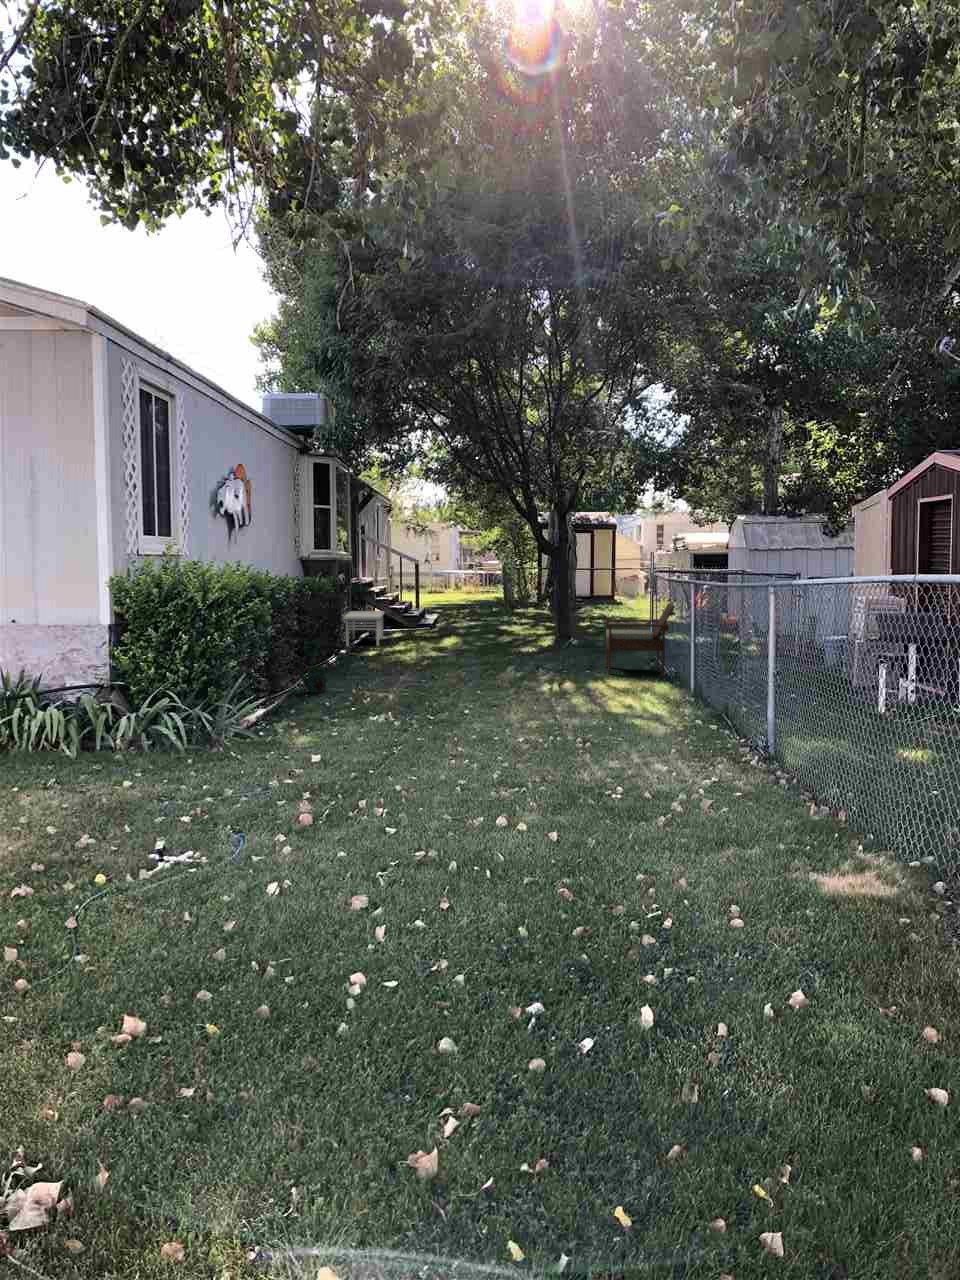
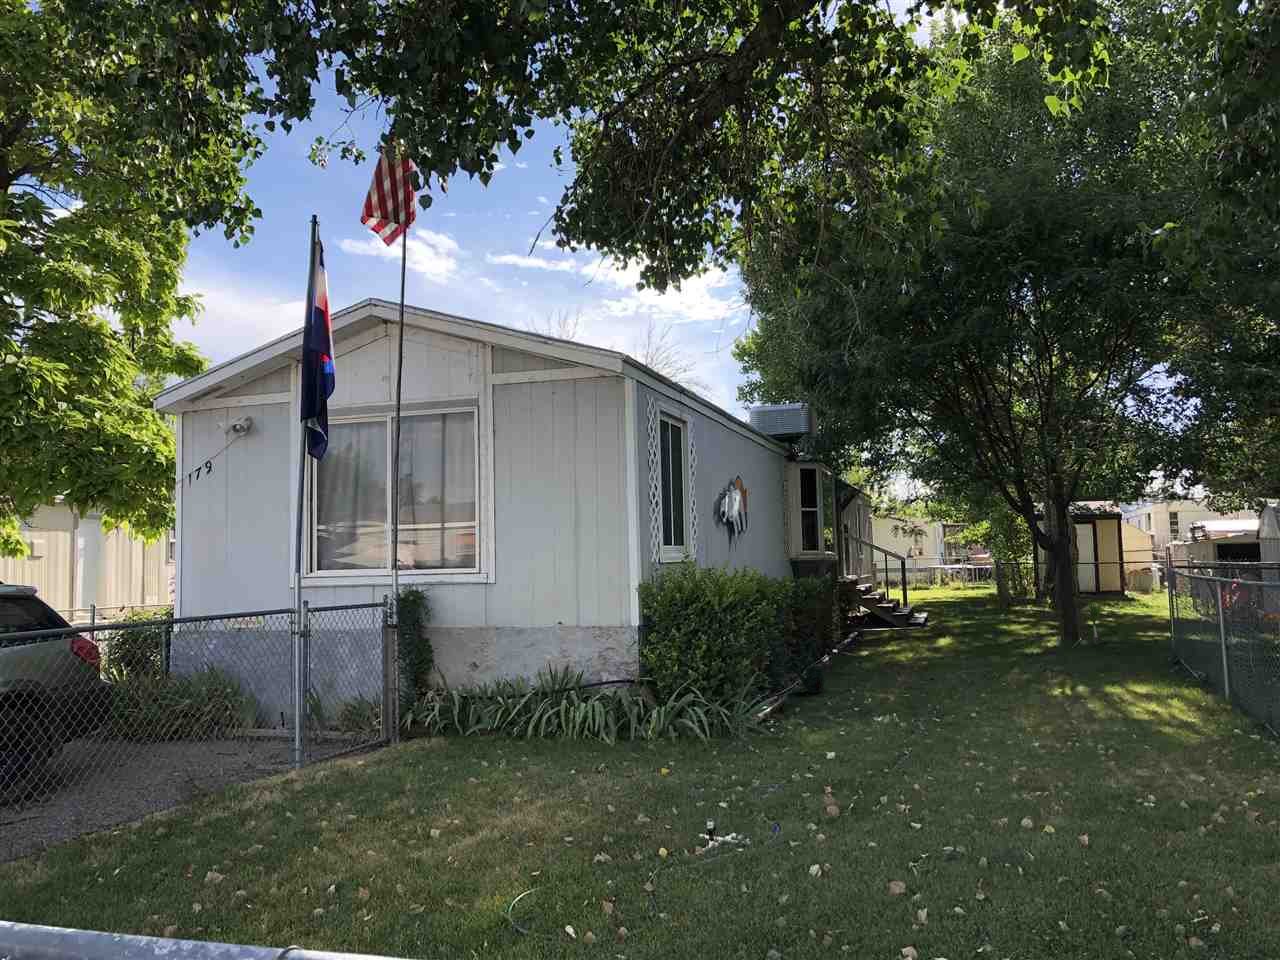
potted plant: none [569,600,597,642] -> present [1088,603,1102,644]
chair: present [606,603,675,675] -> none [1123,601,1208,684]
storage bench: present [343,611,385,646] -> none [831,611,871,646]

